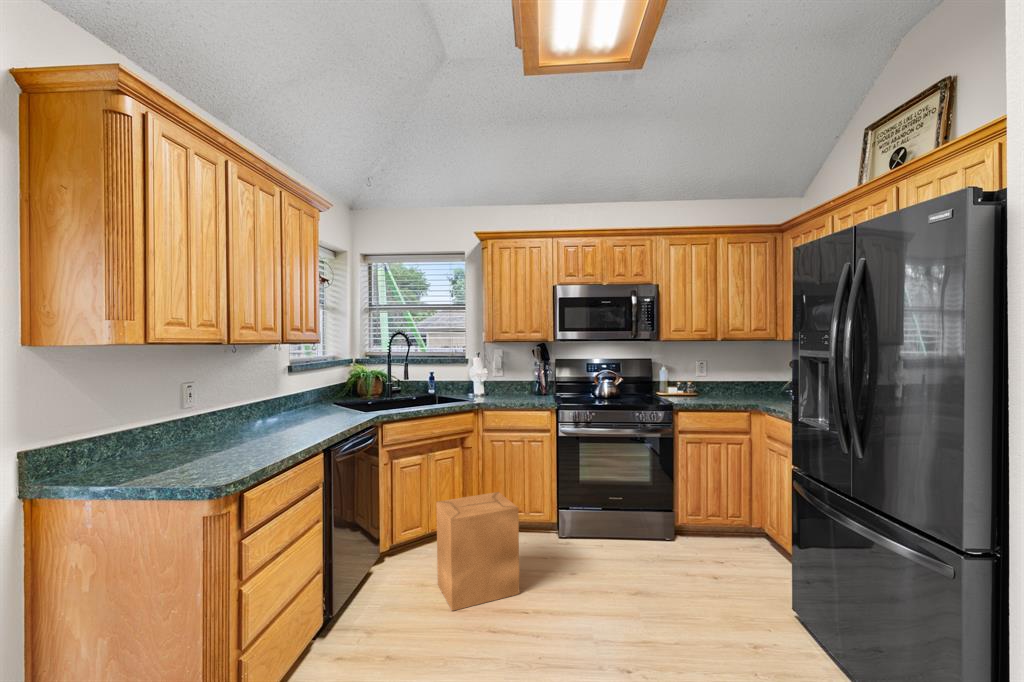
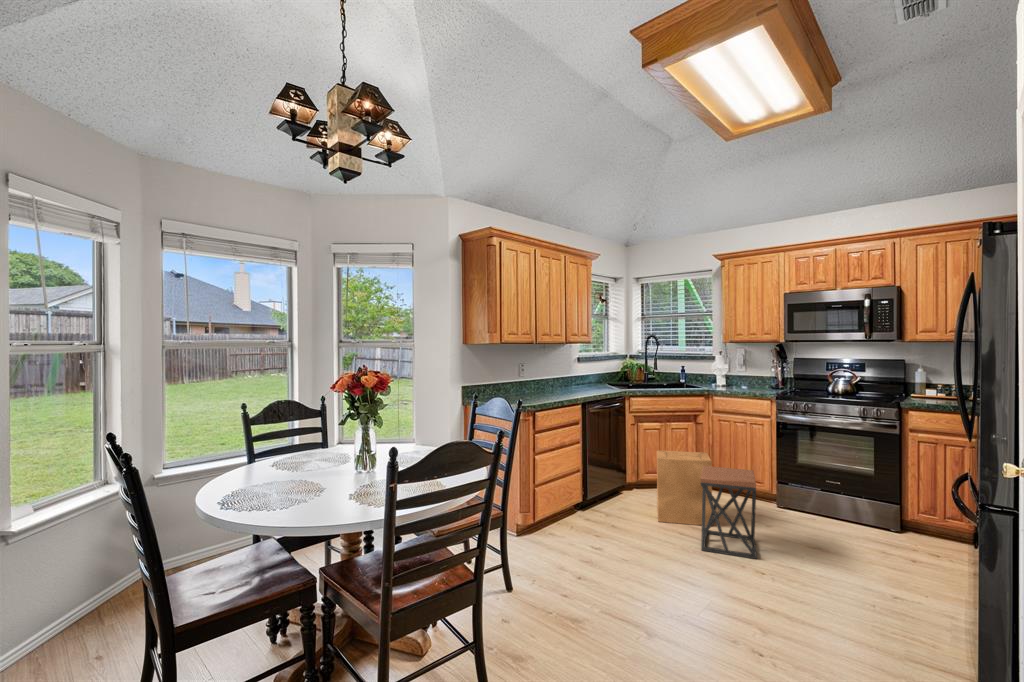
stool: none [515,513,601,650] -> present [701,466,757,559]

